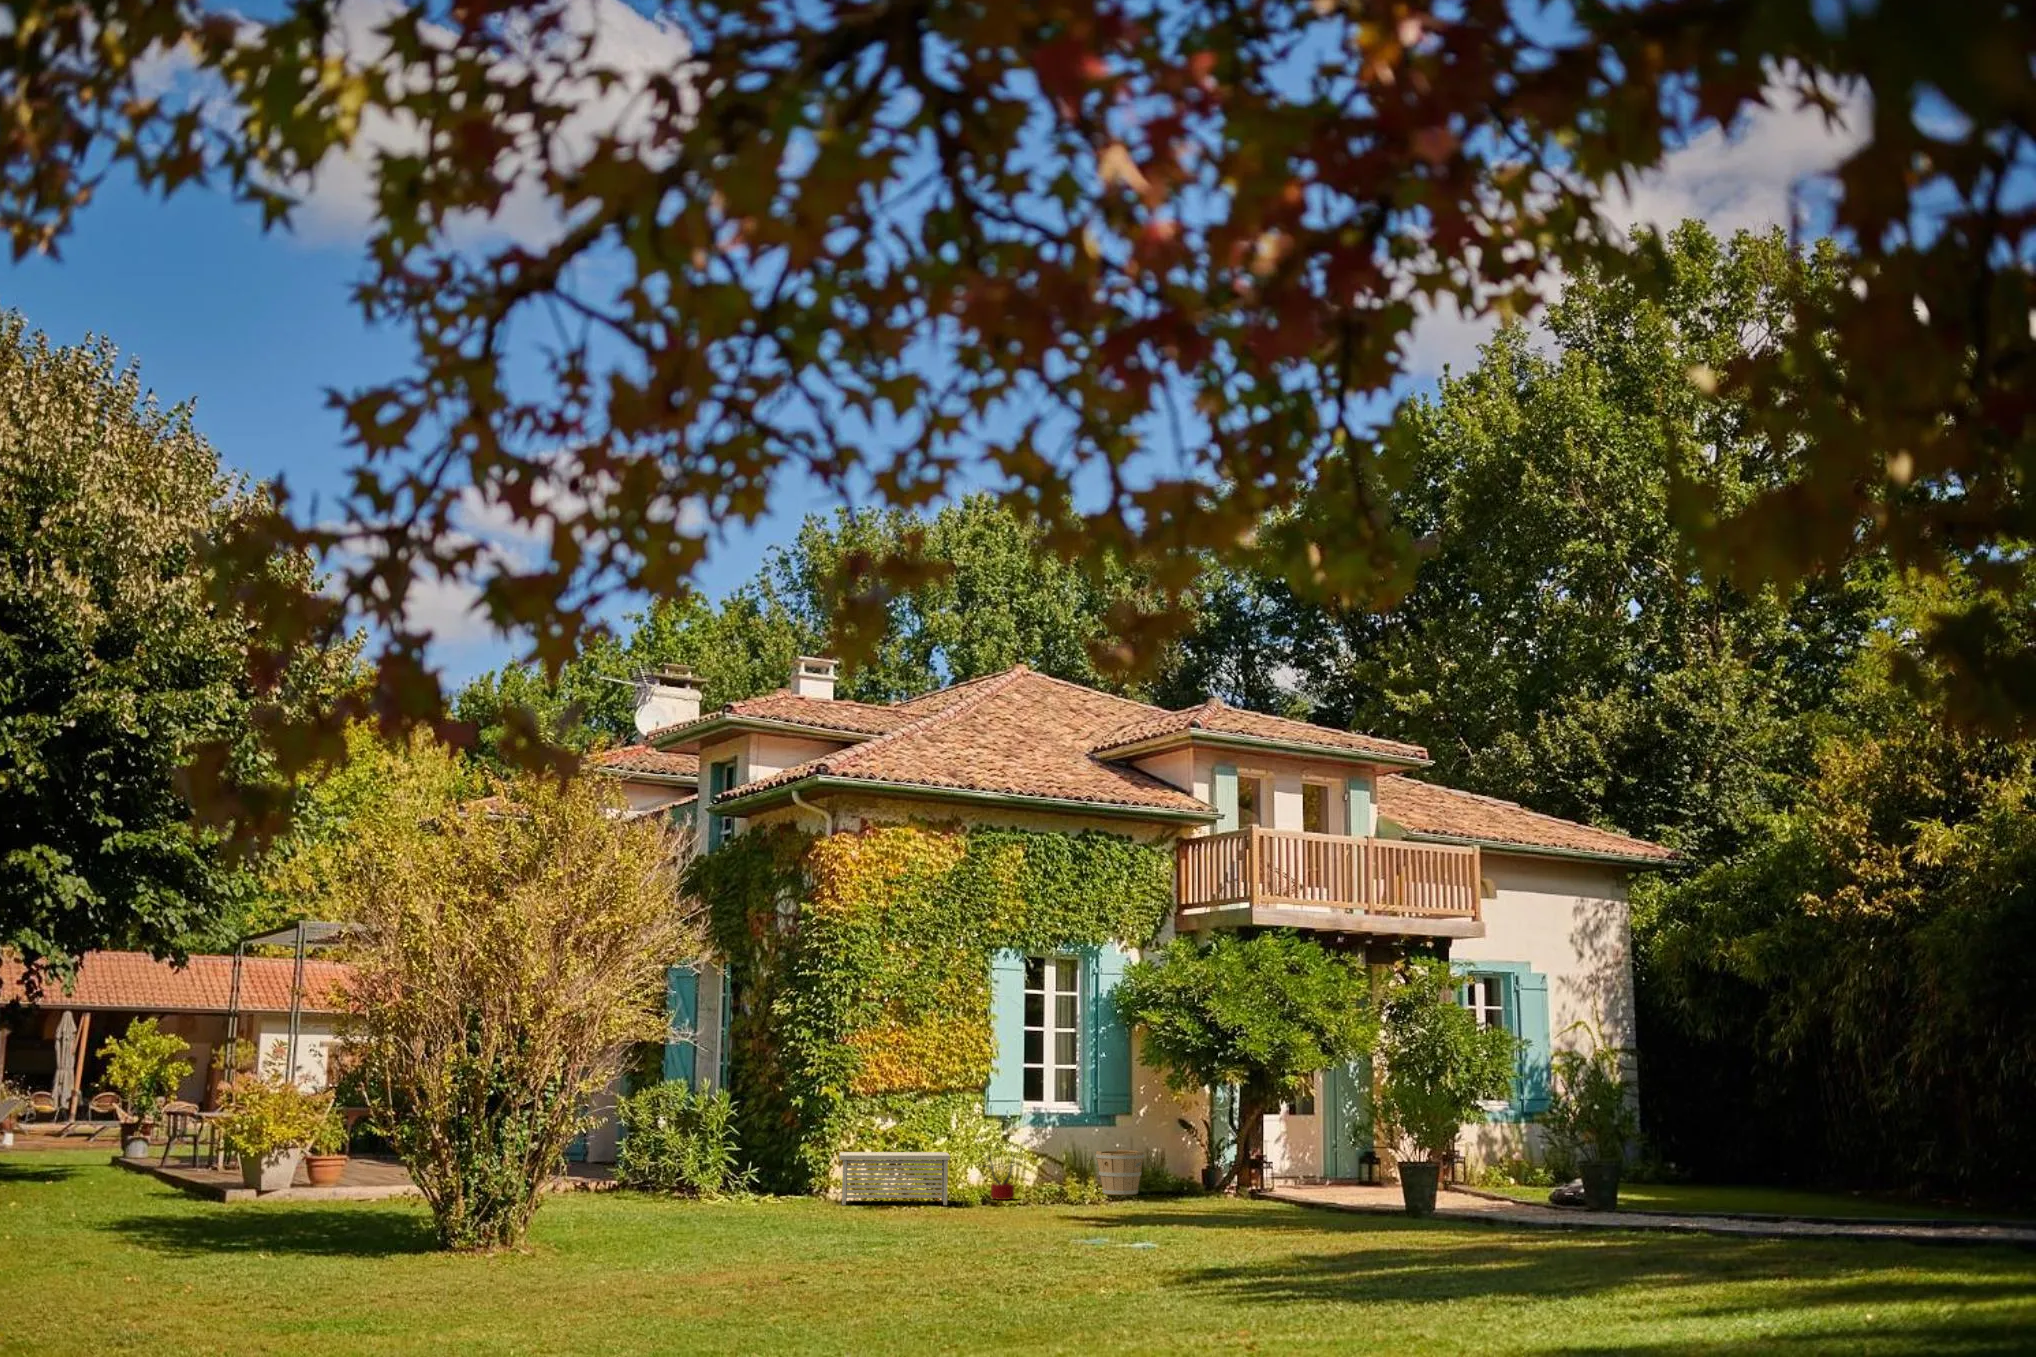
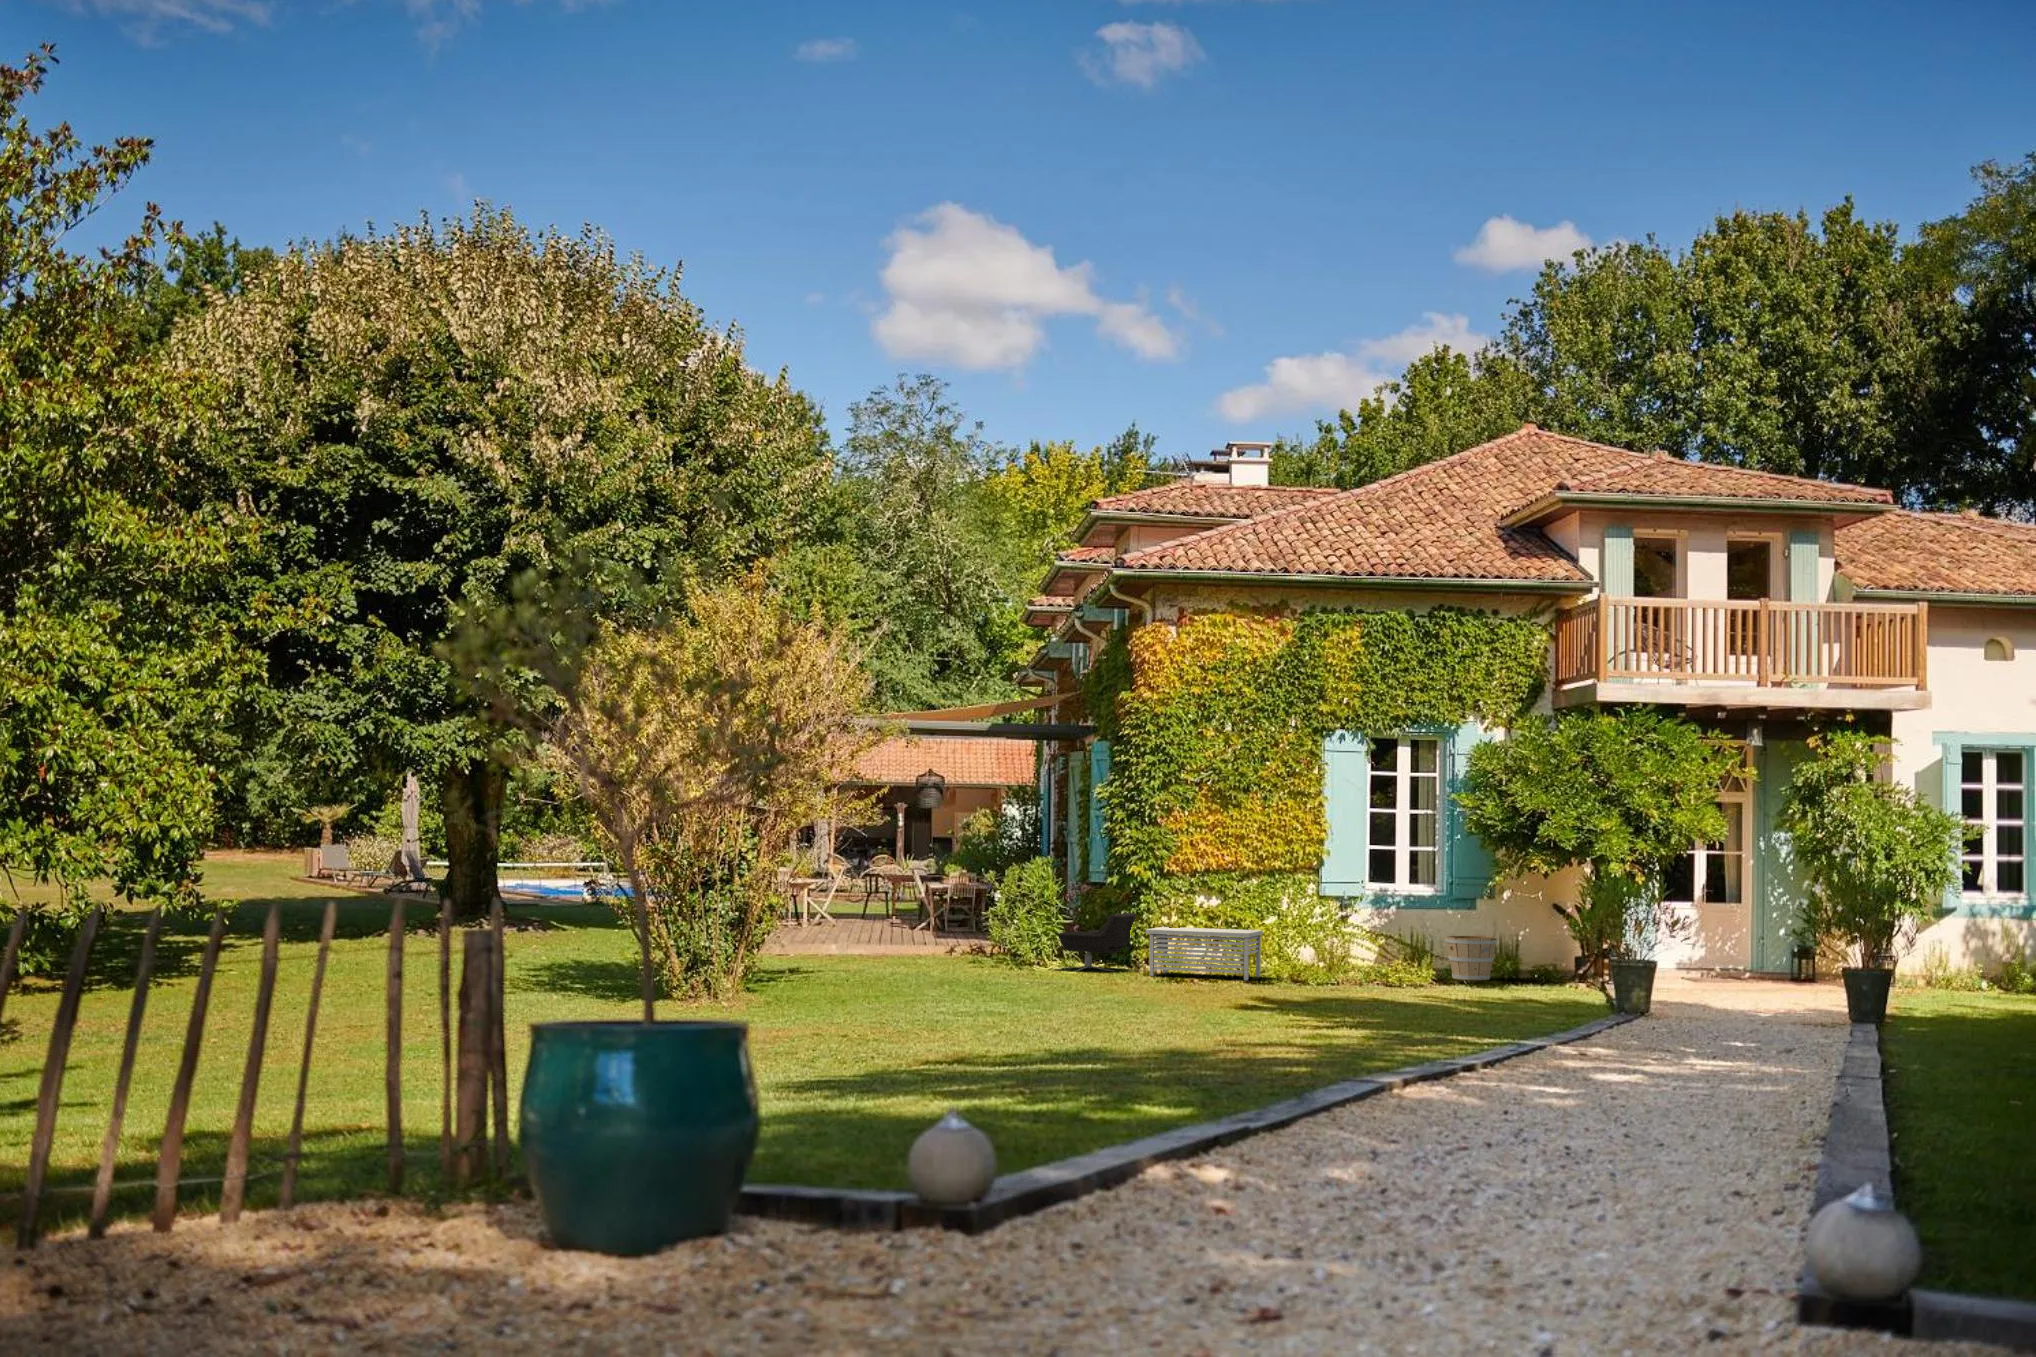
lounge chair: none [728,1138,809,1204] -> present [1059,913,1136,971]
decorative plant: present [980,1147,1027,1200] -> none [1292,920,1358,978]

